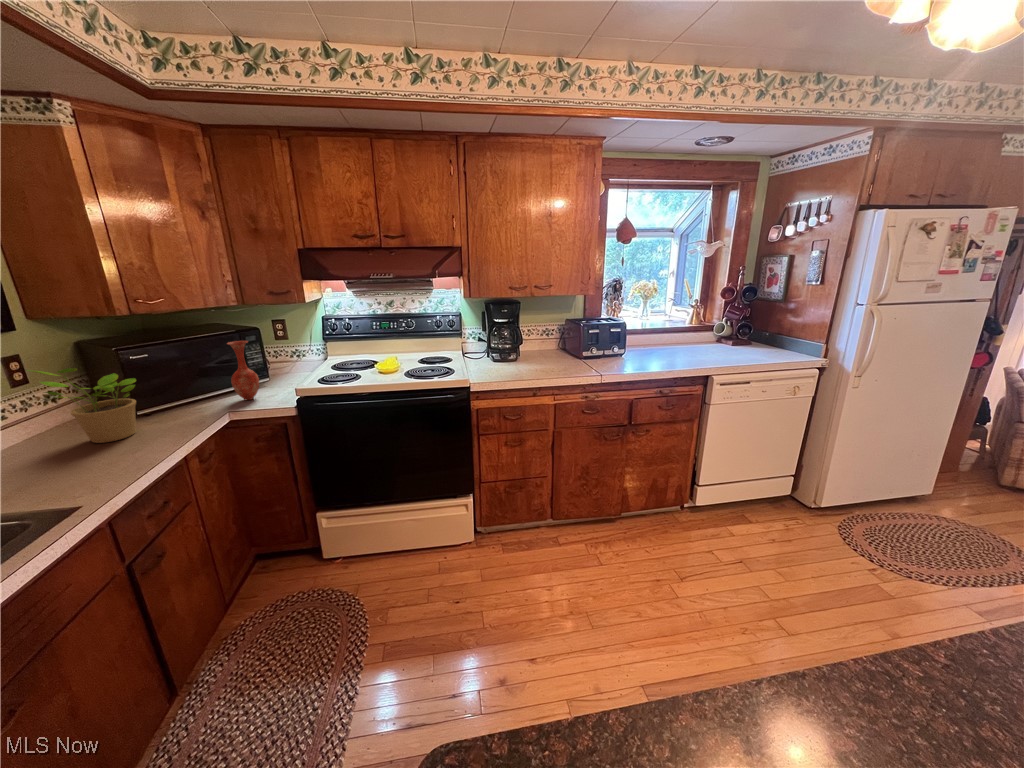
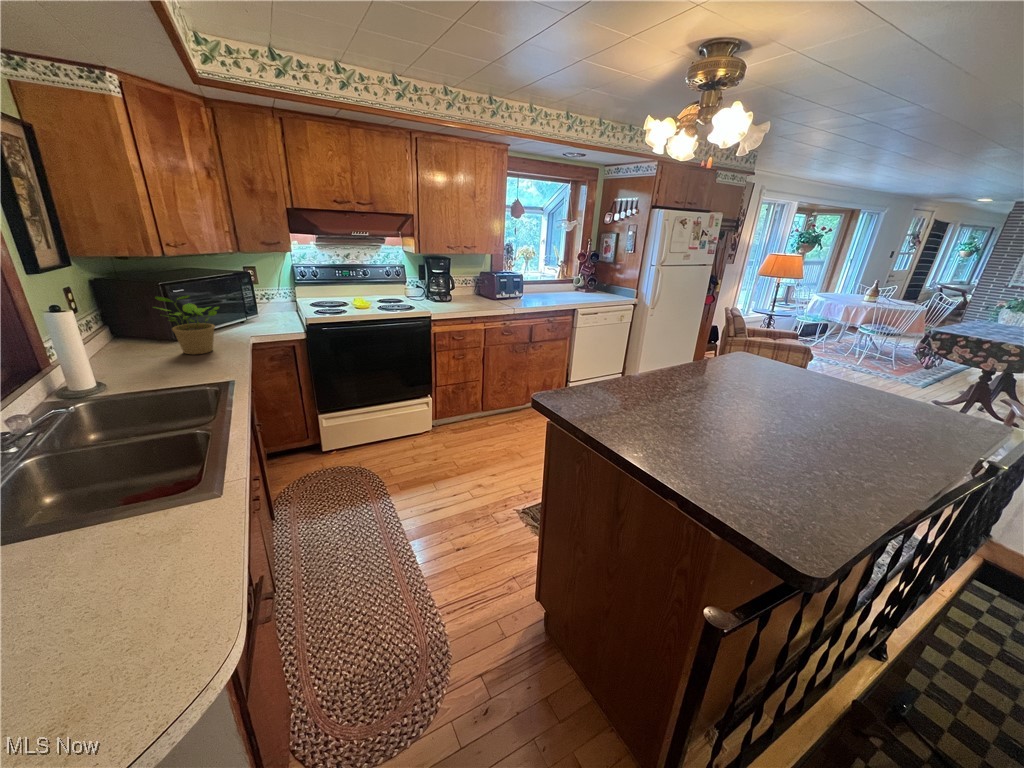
vase: present [227,341,259,400] -> none [251,282,274,330]

